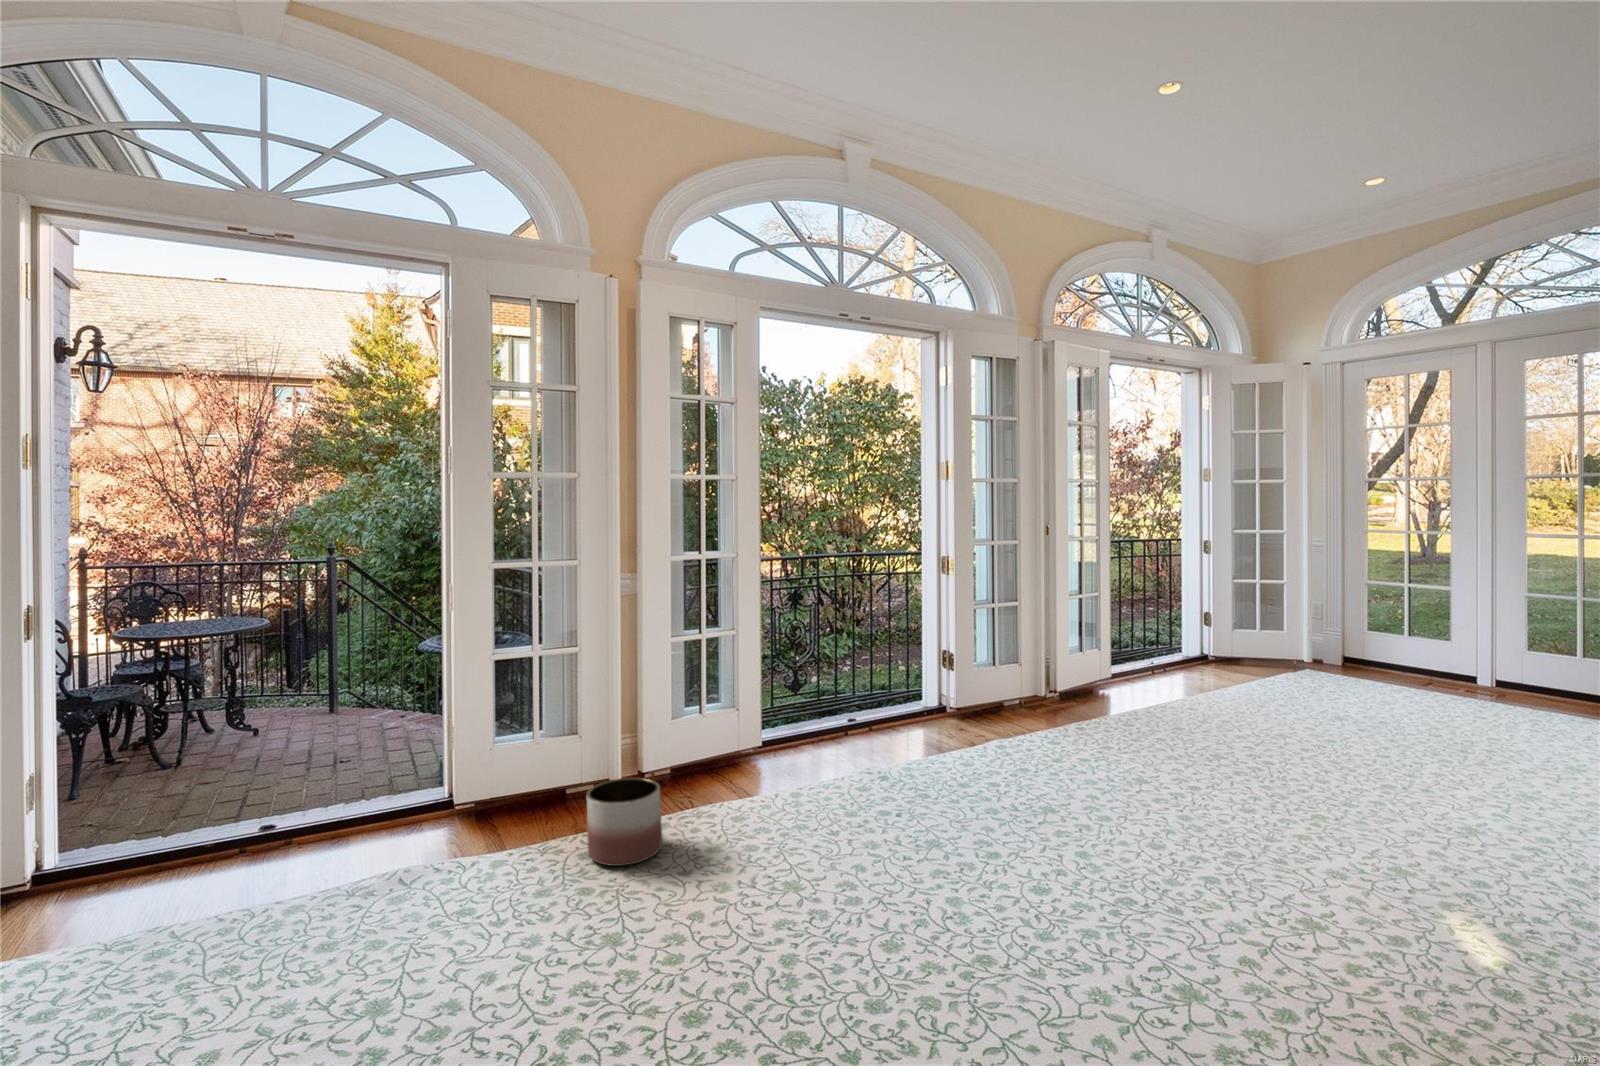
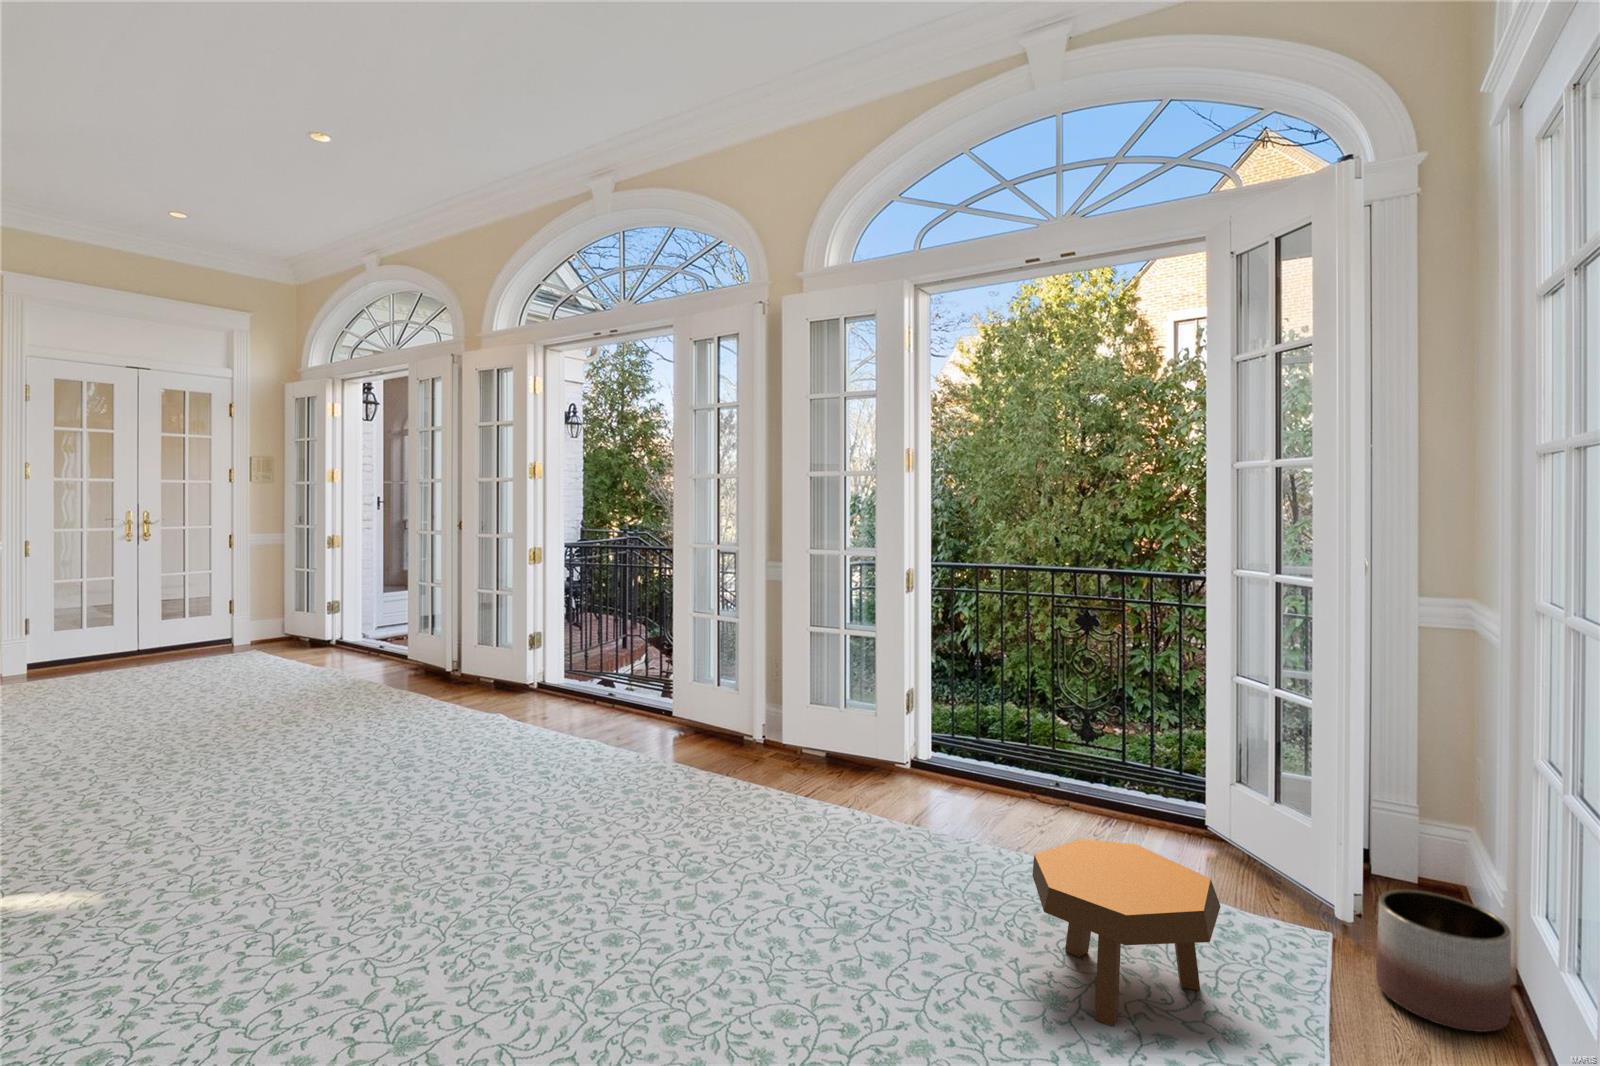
footstool: none [319,830,508,1000] -> present [1032,839,1221,1026]

